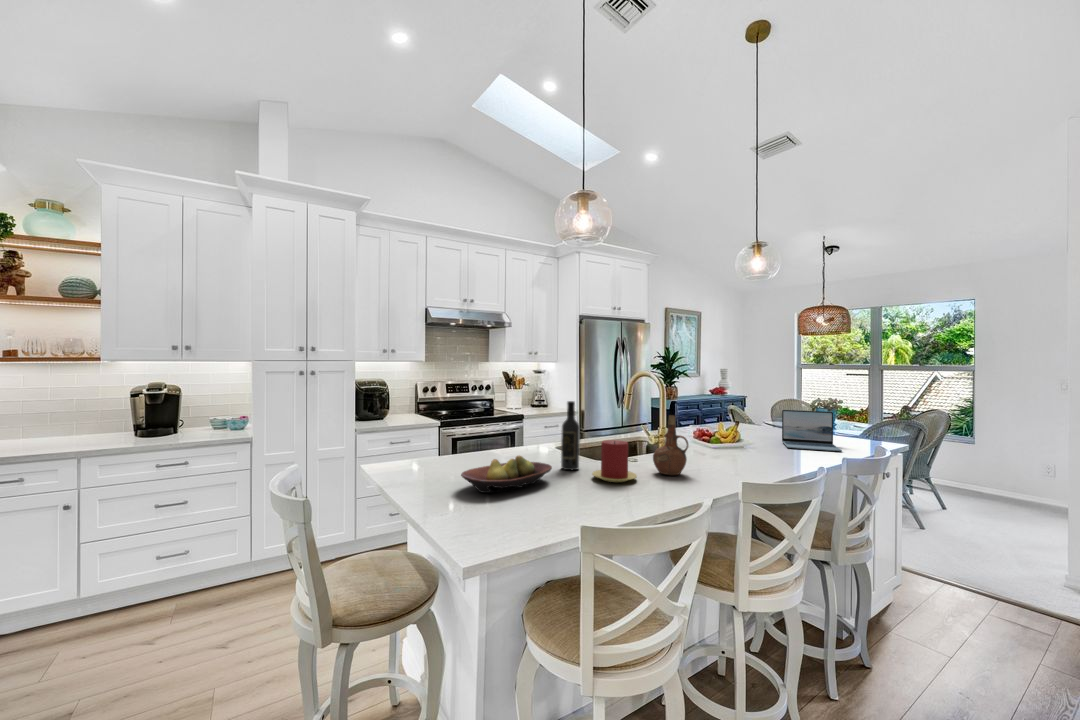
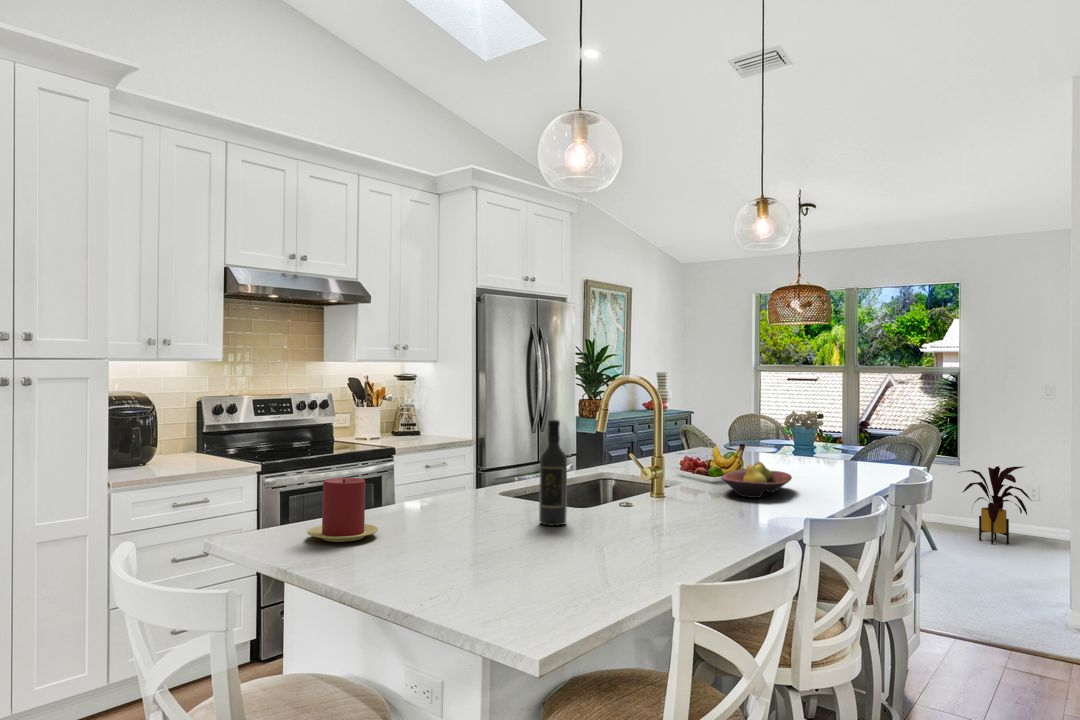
laptop: present [782,410,842,451] -> none [791,427,869,480]
ceramic pitcher: present [653,415,688,475] -> none [671,437,721,523]
candle: present [592,440,637,482] -> present [308,478,378,542]
house plant: none [969,446,1043,509] -> present [963,466,1031,544]
fruit bowl: present [461,456,552,493] -> present [721,462,792,498]

